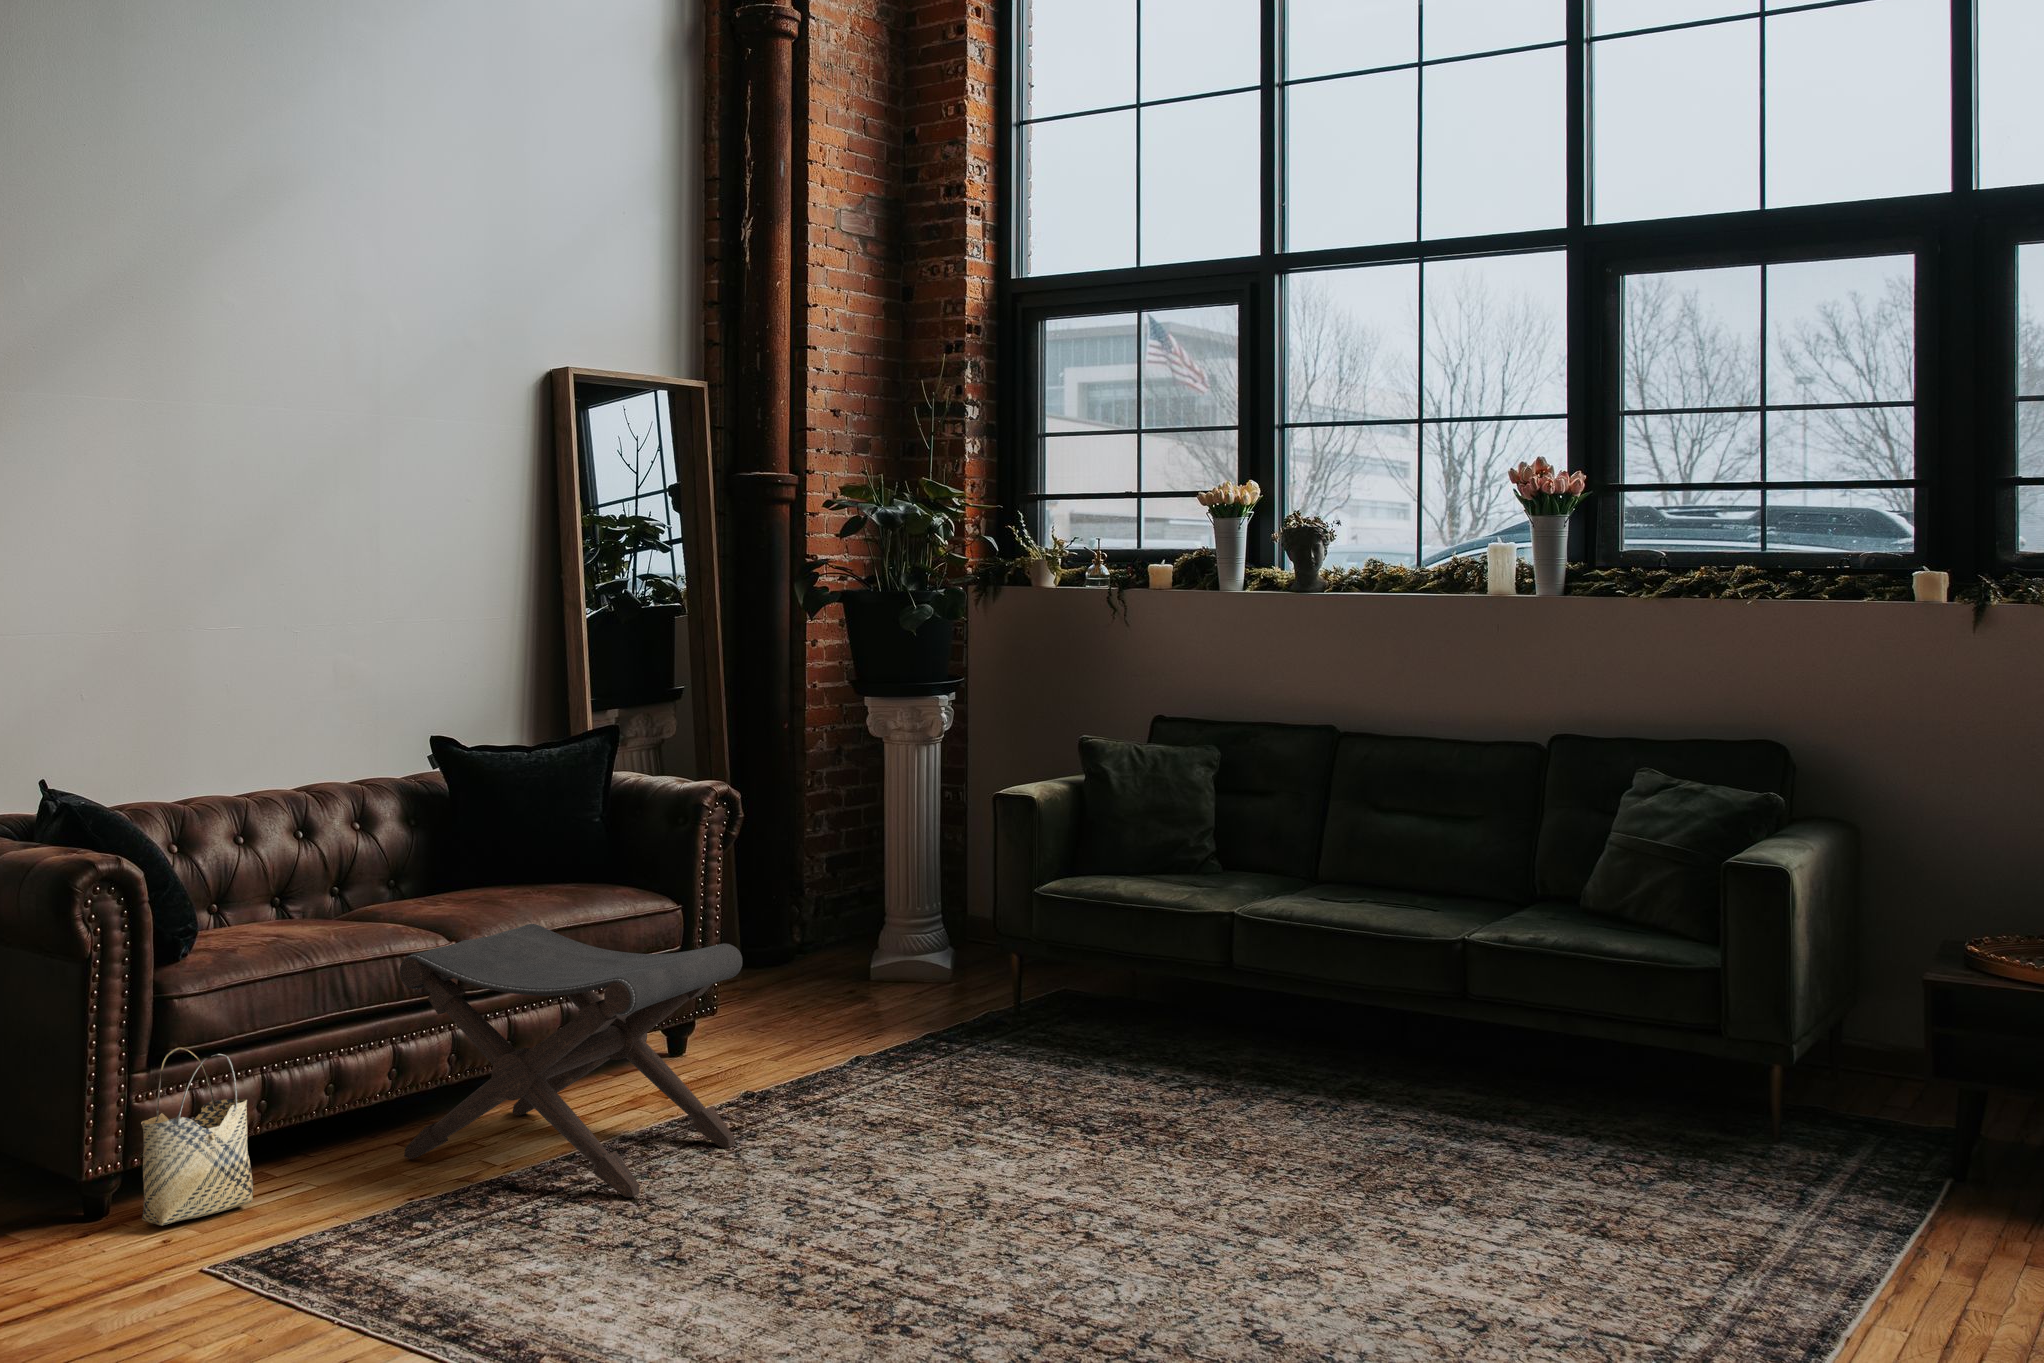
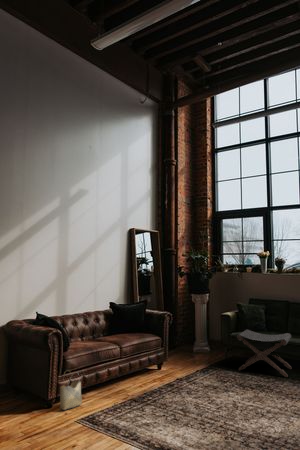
footstool: present [399,924,742,1197] -> present [237,330,292,377]

